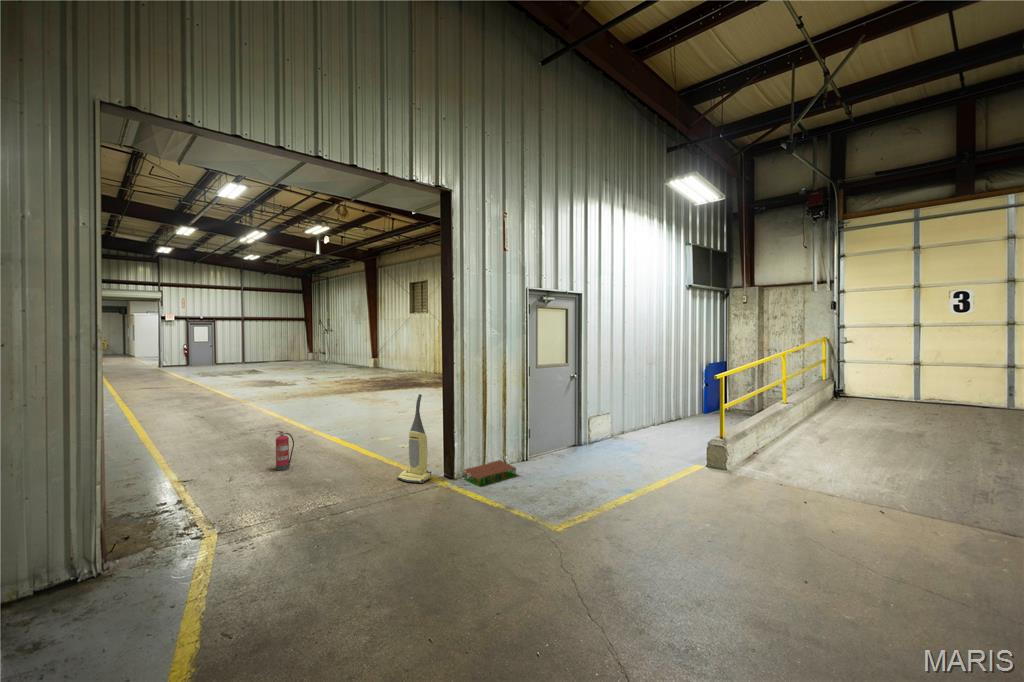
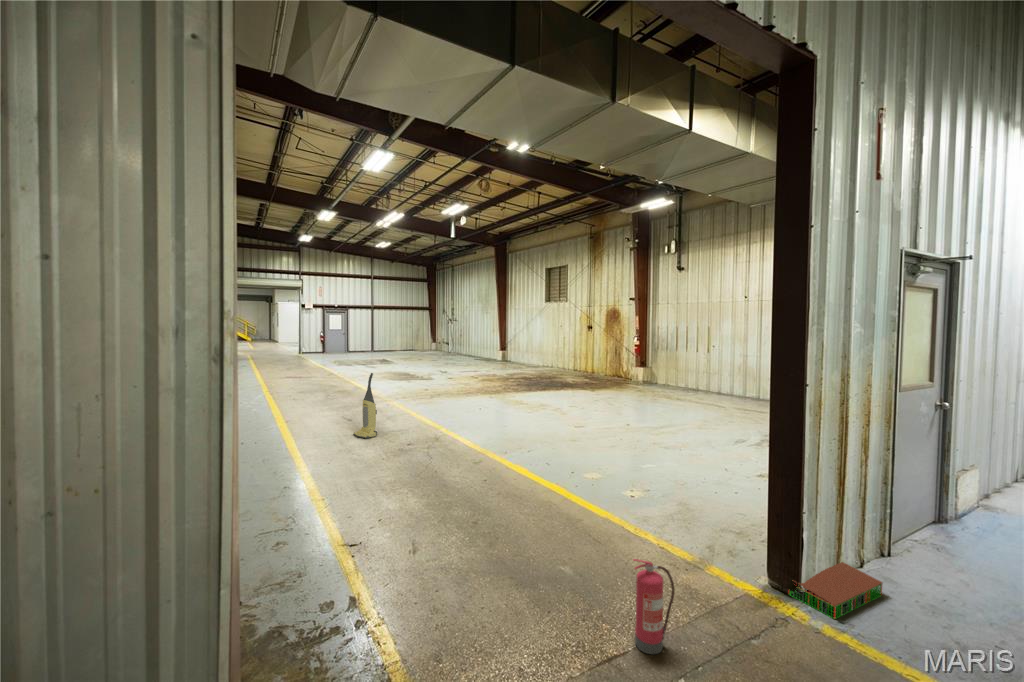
vacuum cleaner: present [397,394,431,483] -> present [353,373,377,439]
fire extinguisher: present [276,431,294,471] -> present [633,559,674,654]

